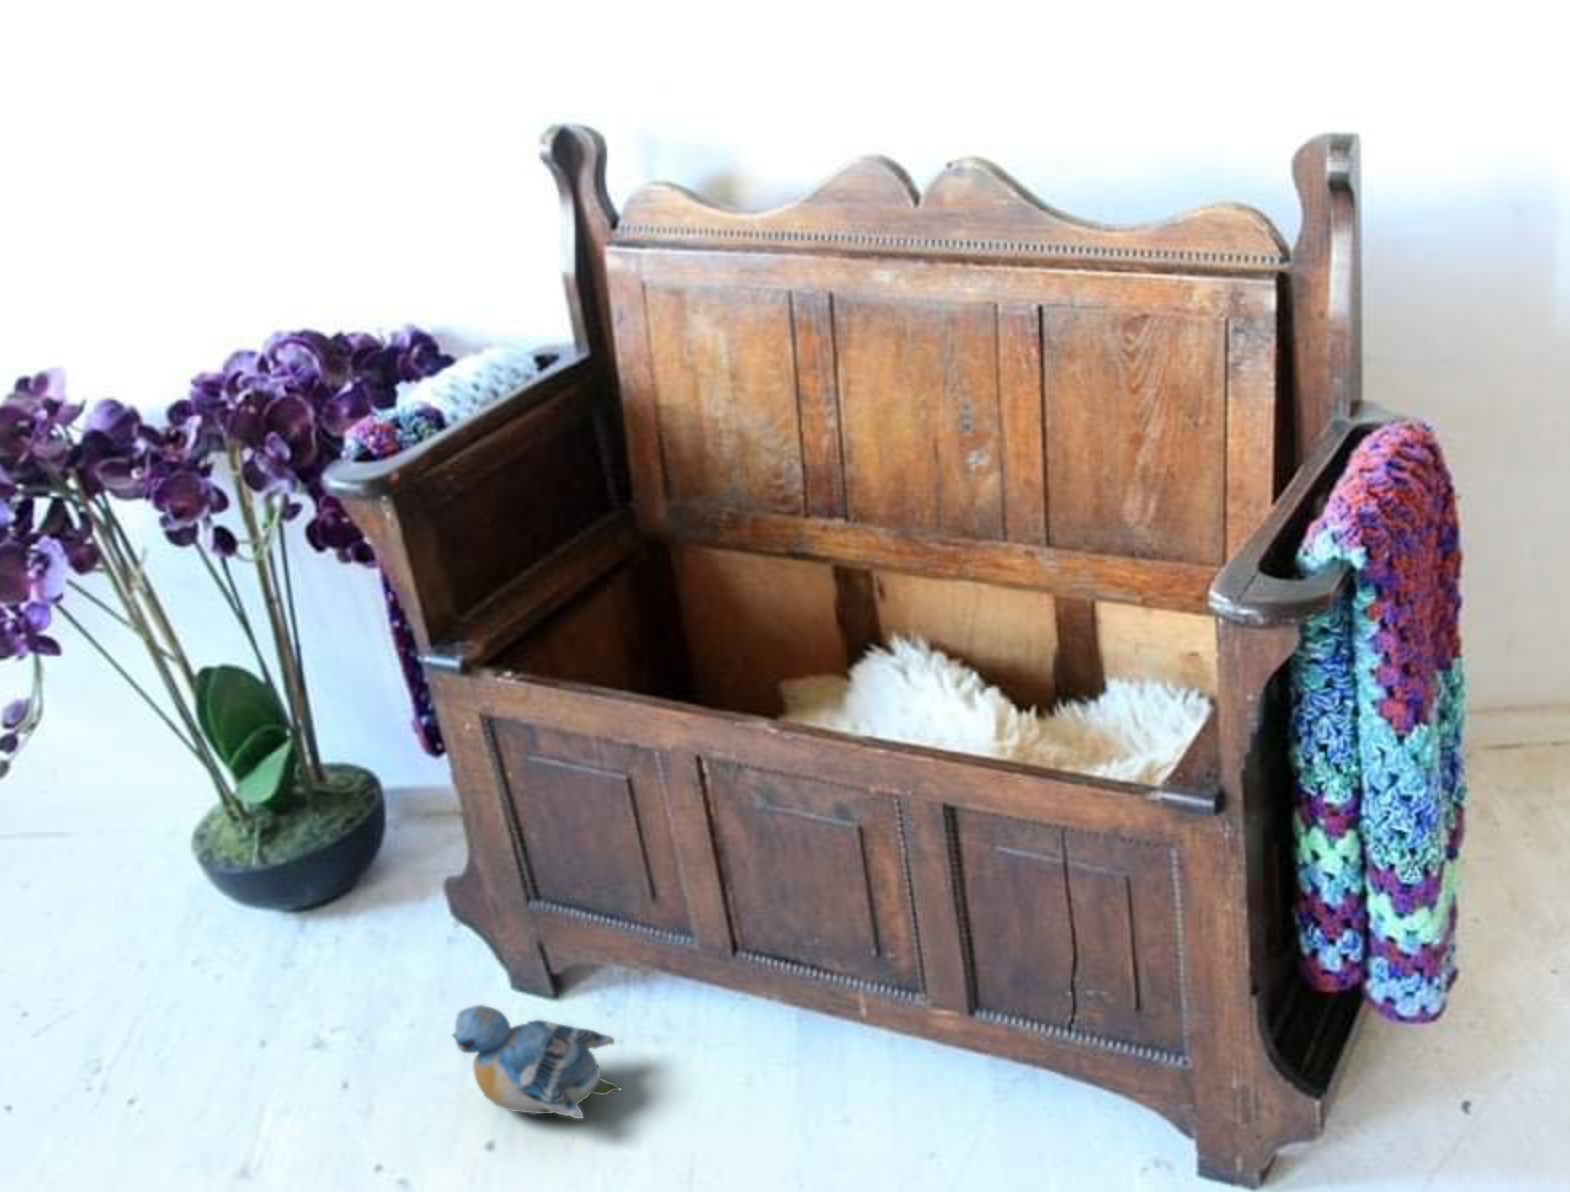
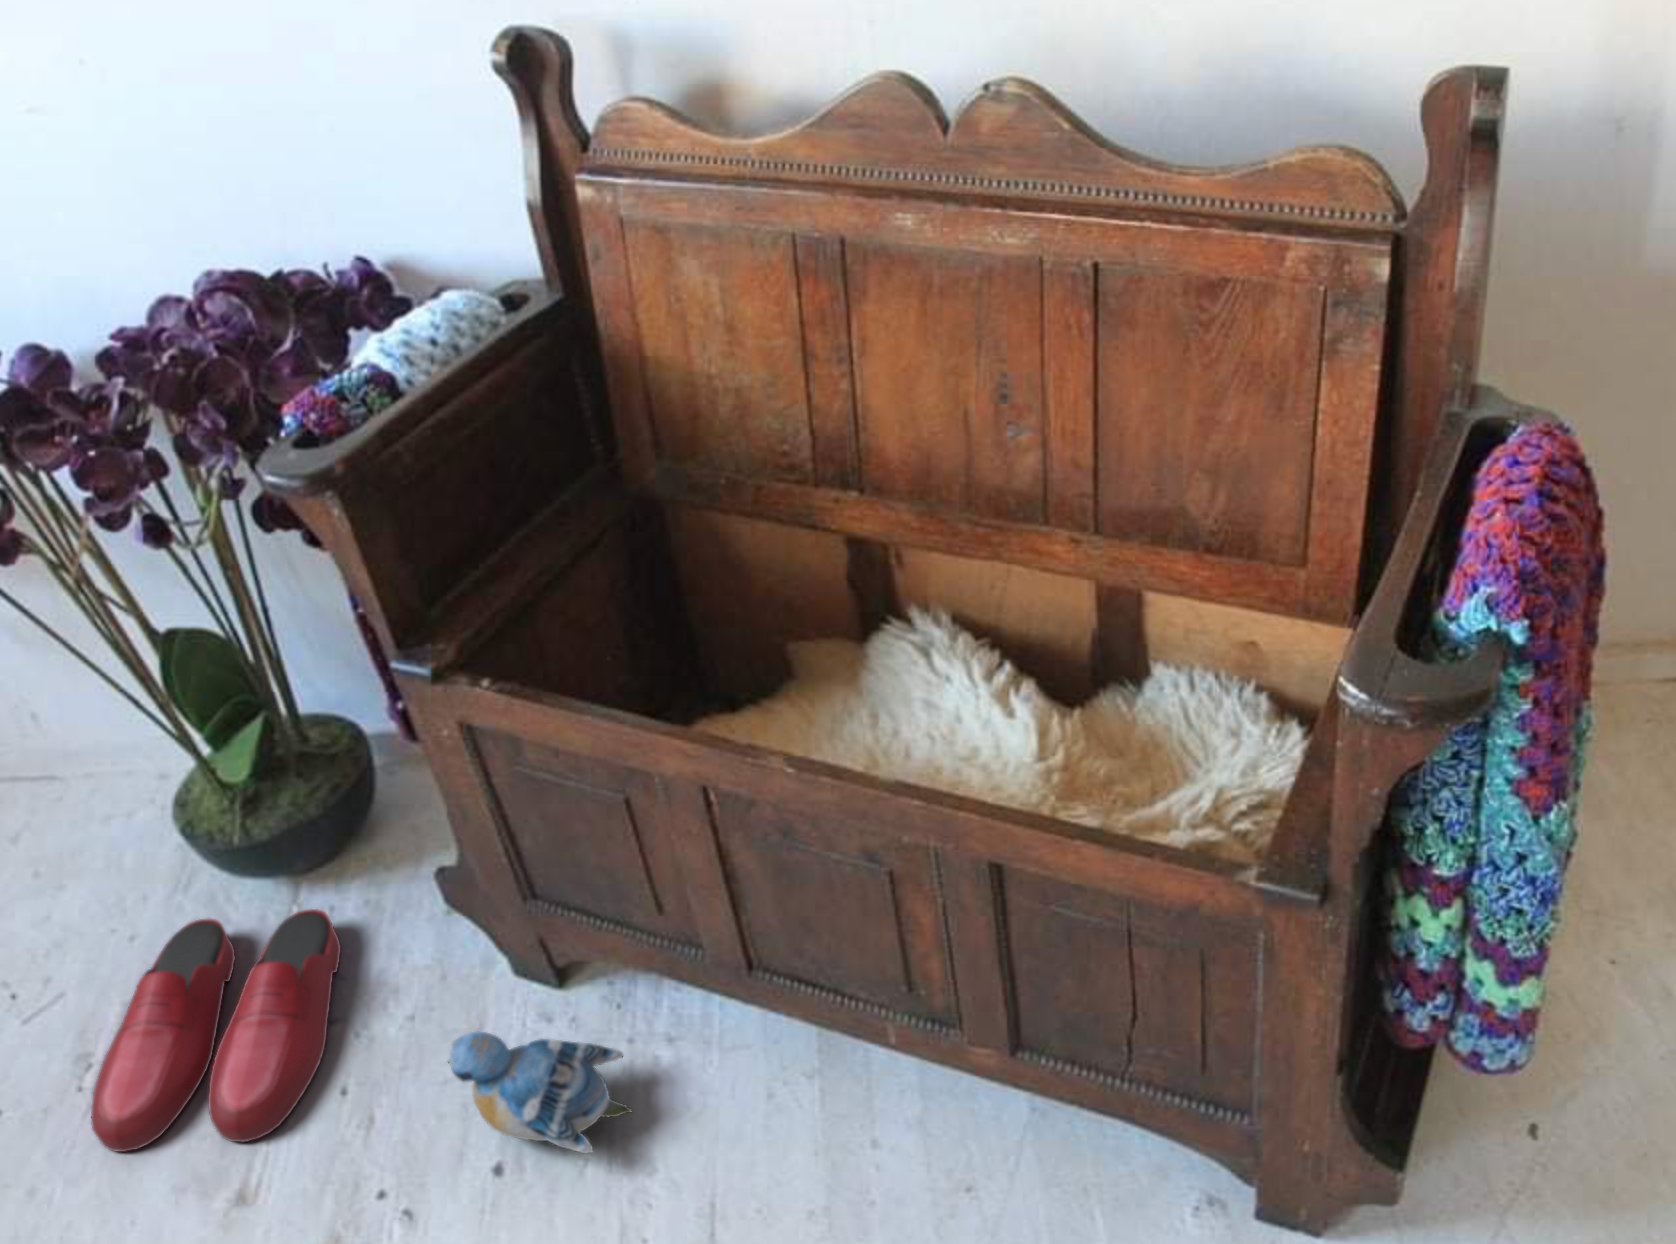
slippers: none [118,929,351,1125] -> present [91,909,341,1152]

